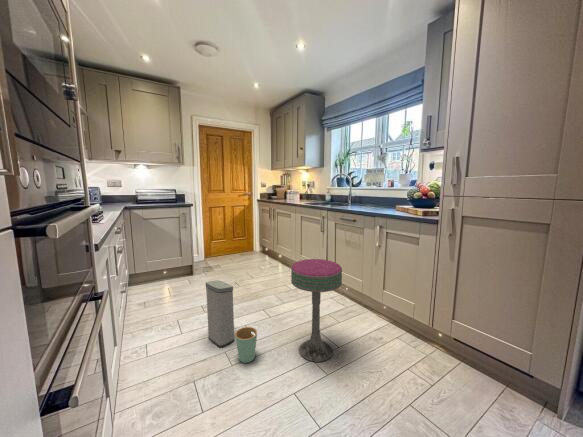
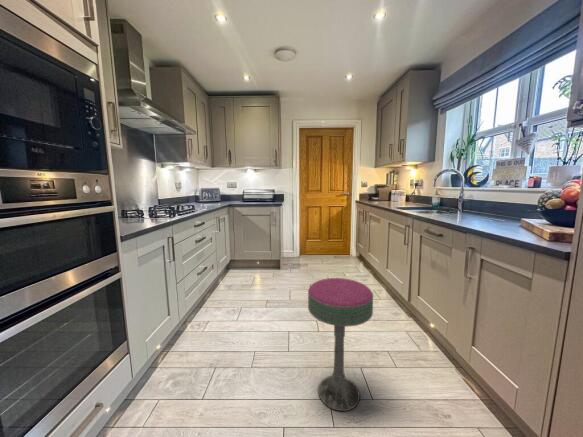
trash can: present [206,280,257,363] -> none [246,281,275,374]

